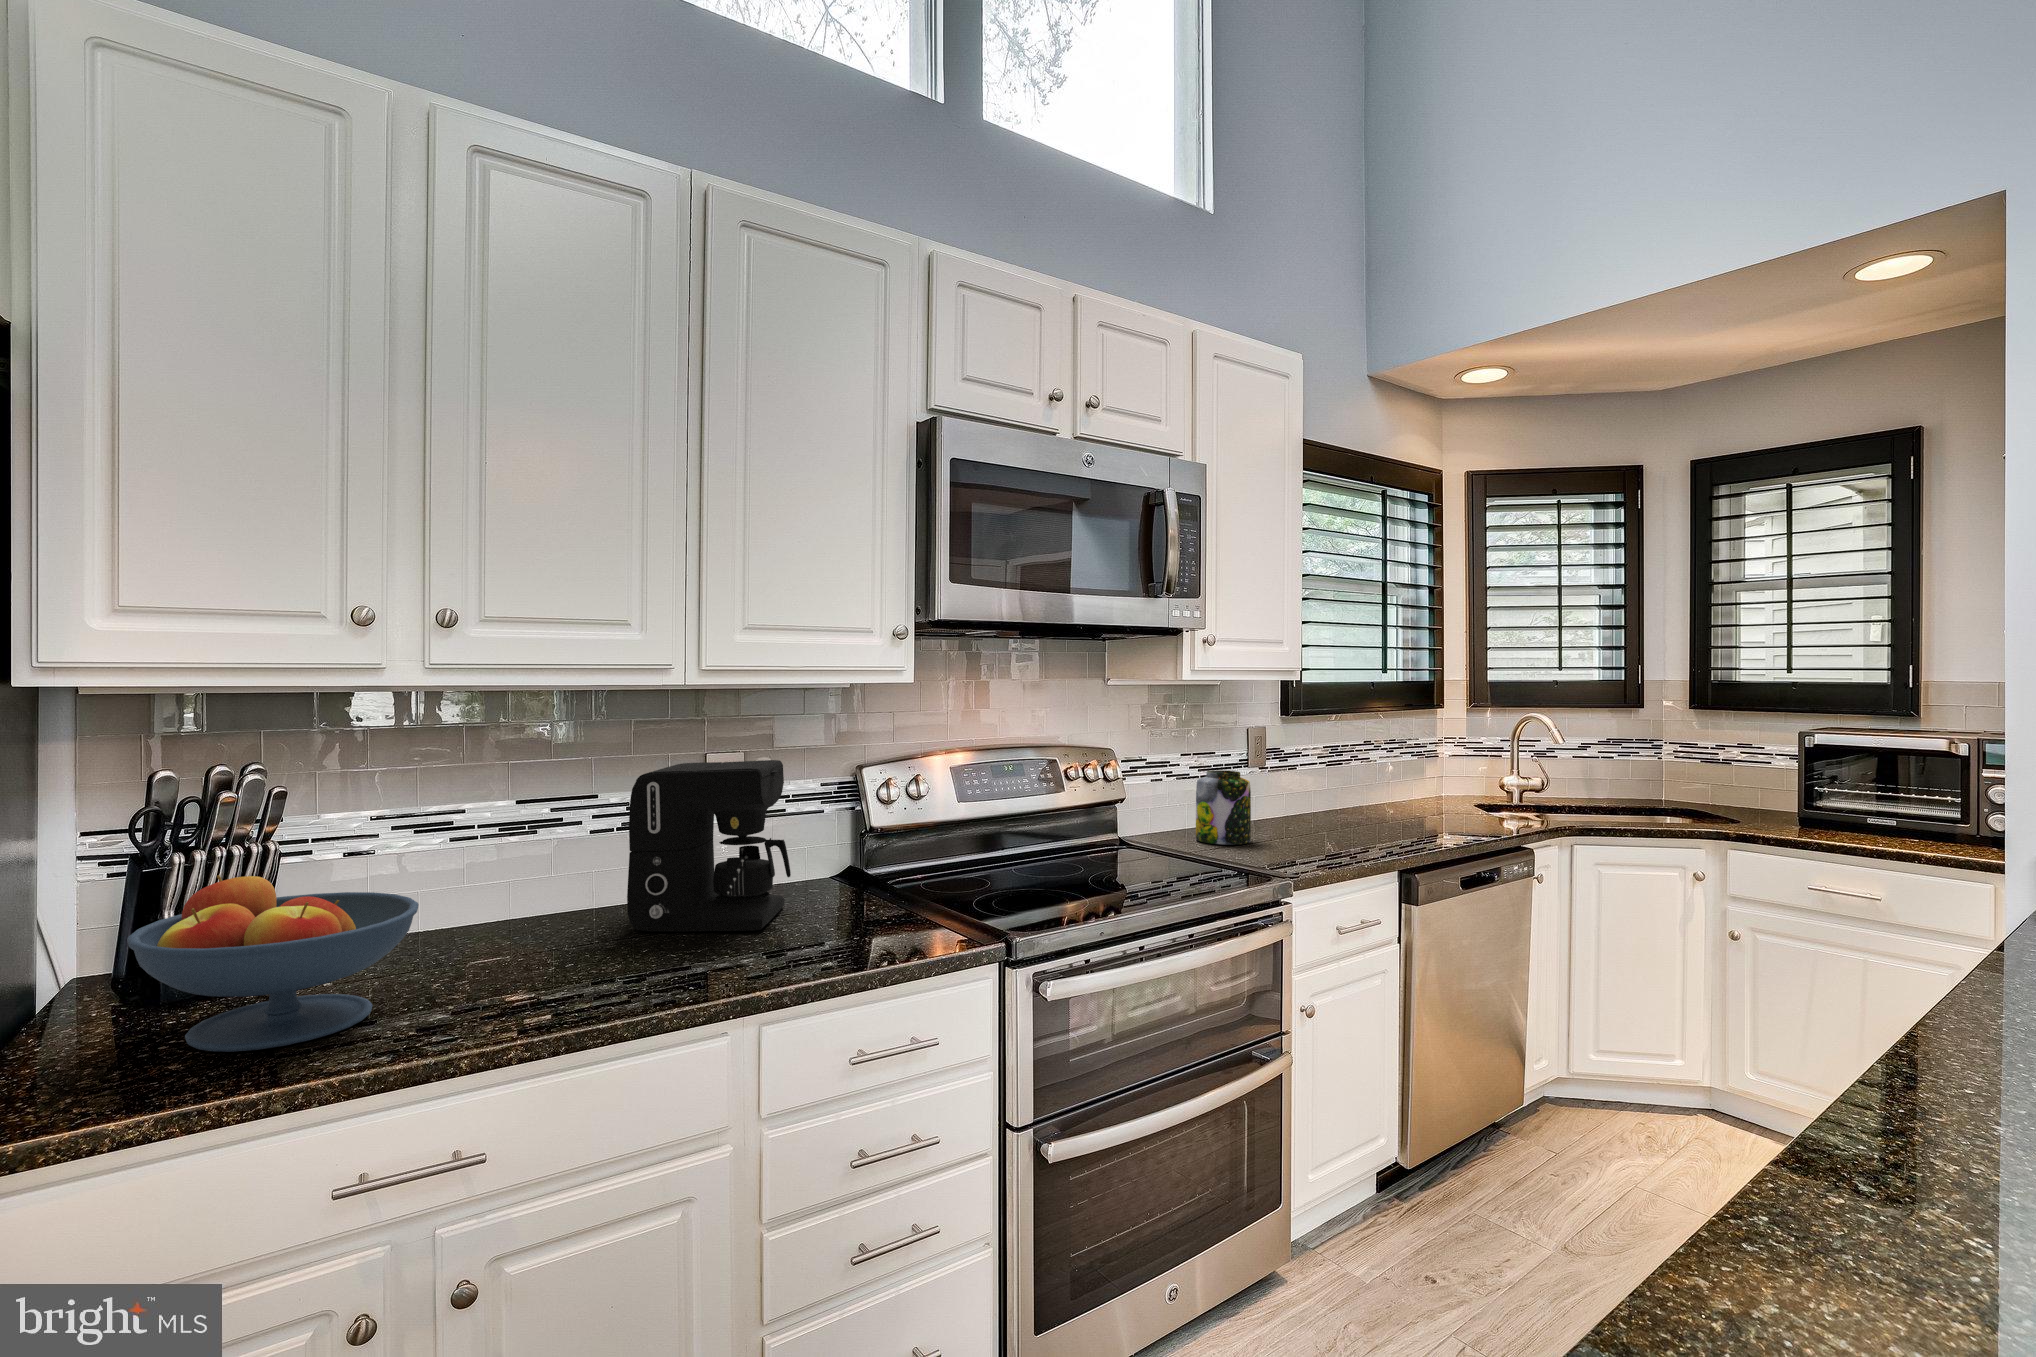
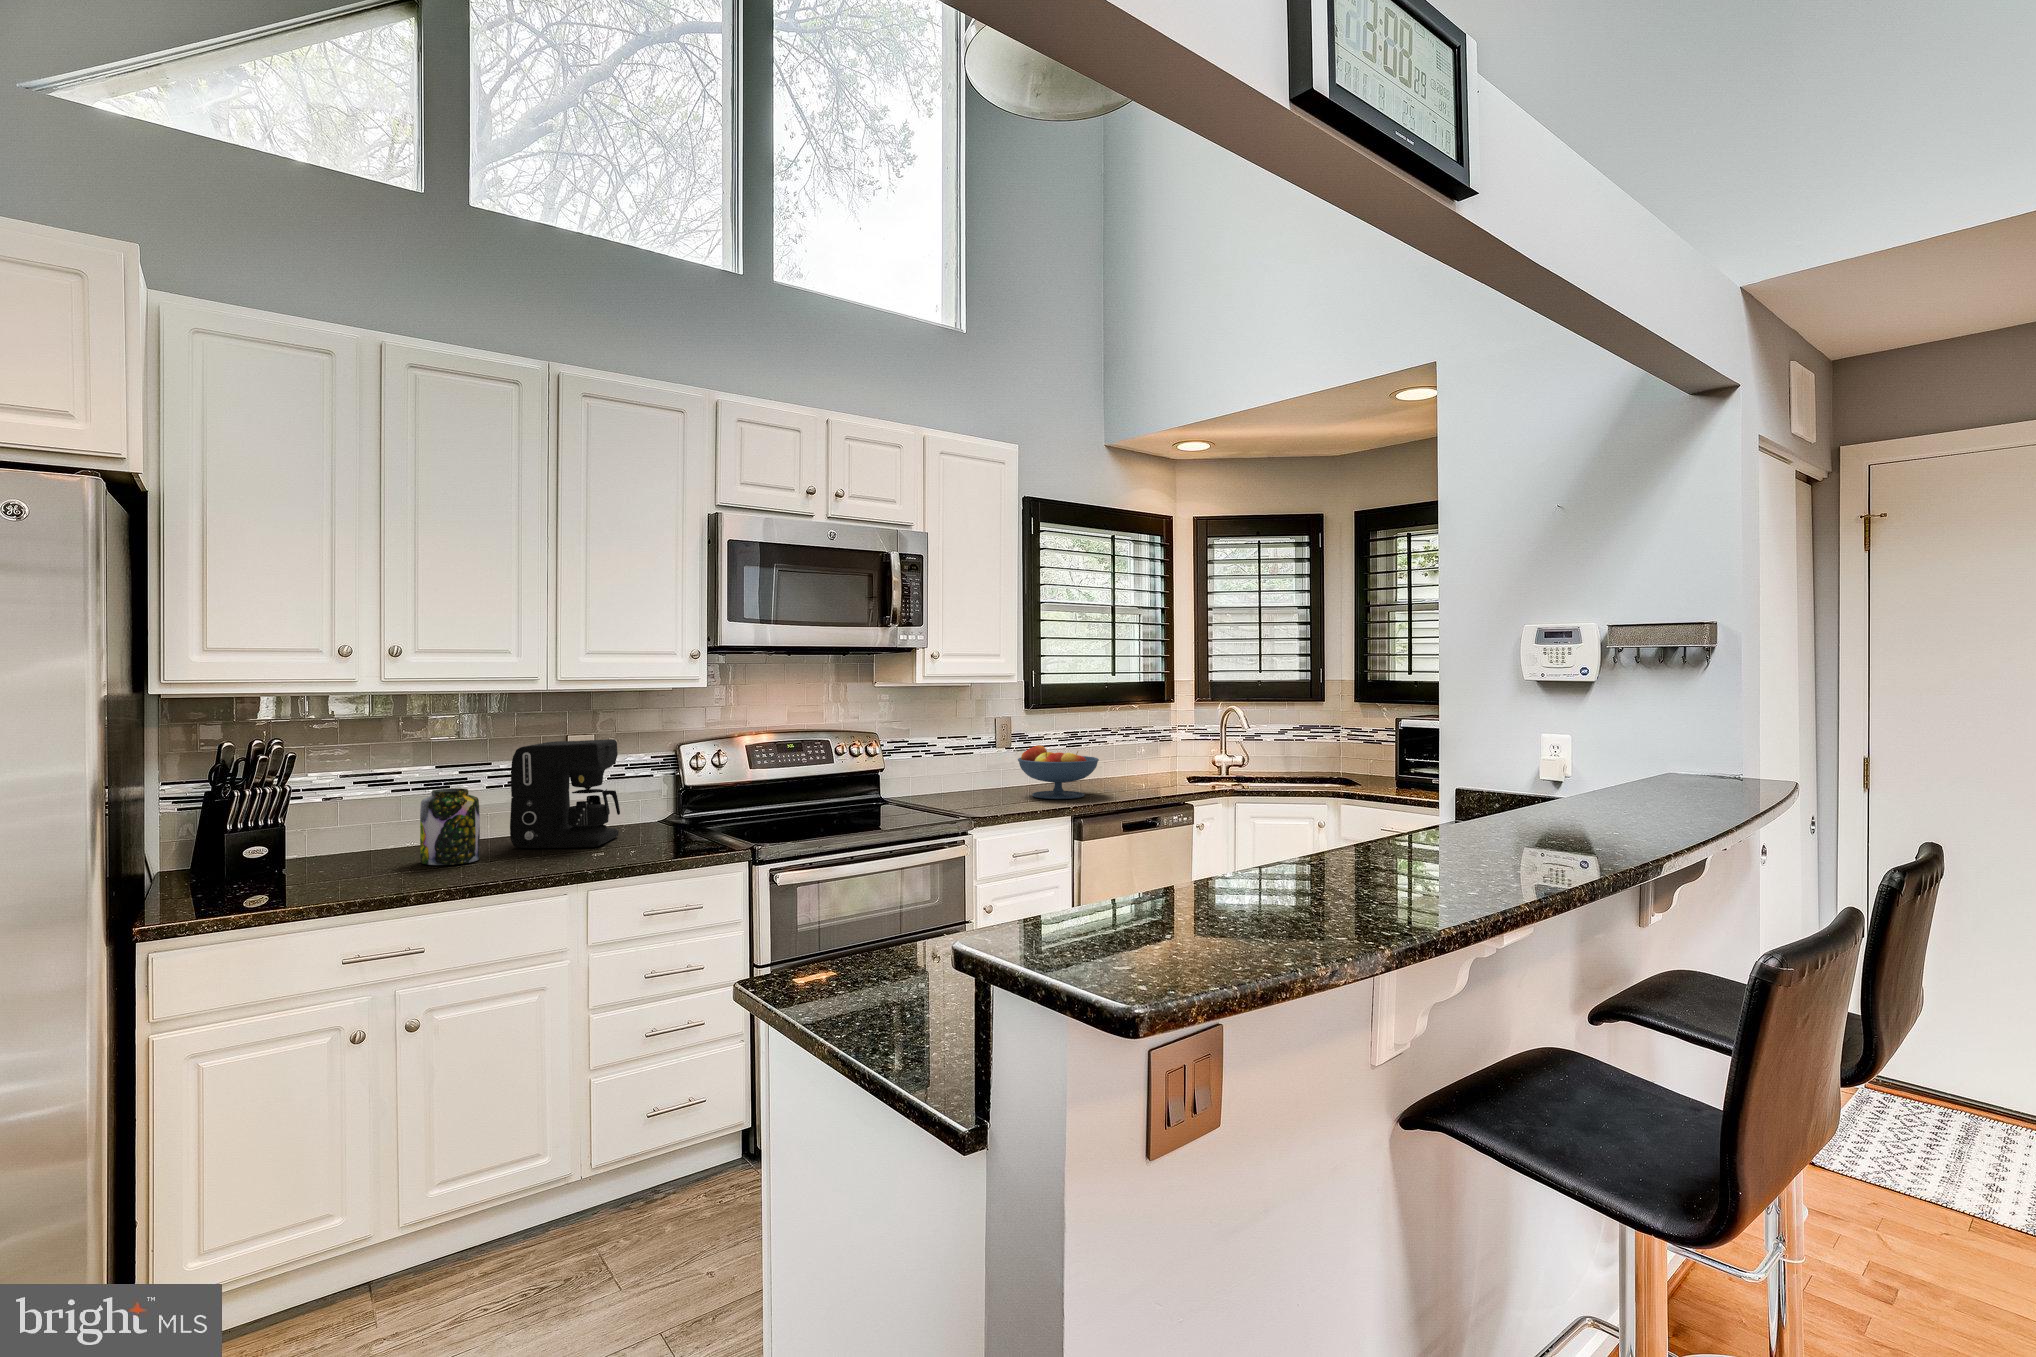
jar: present [1196,770,1251,845] -> present [420,788,480,865]
fruit bowl: present [127,875,419,1052] -> present [1018,745,1099,799]

